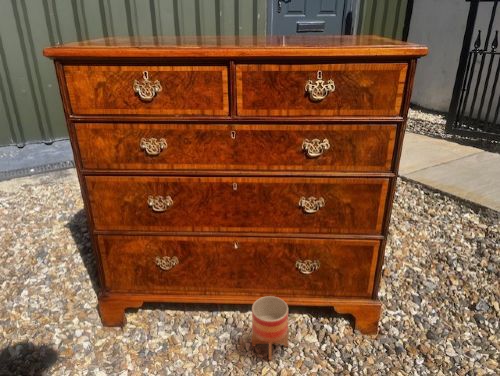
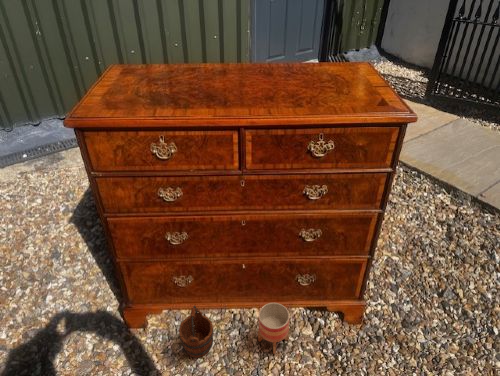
wooden bucket: none [158,292,199,359] -> present [179,306,213,358]

